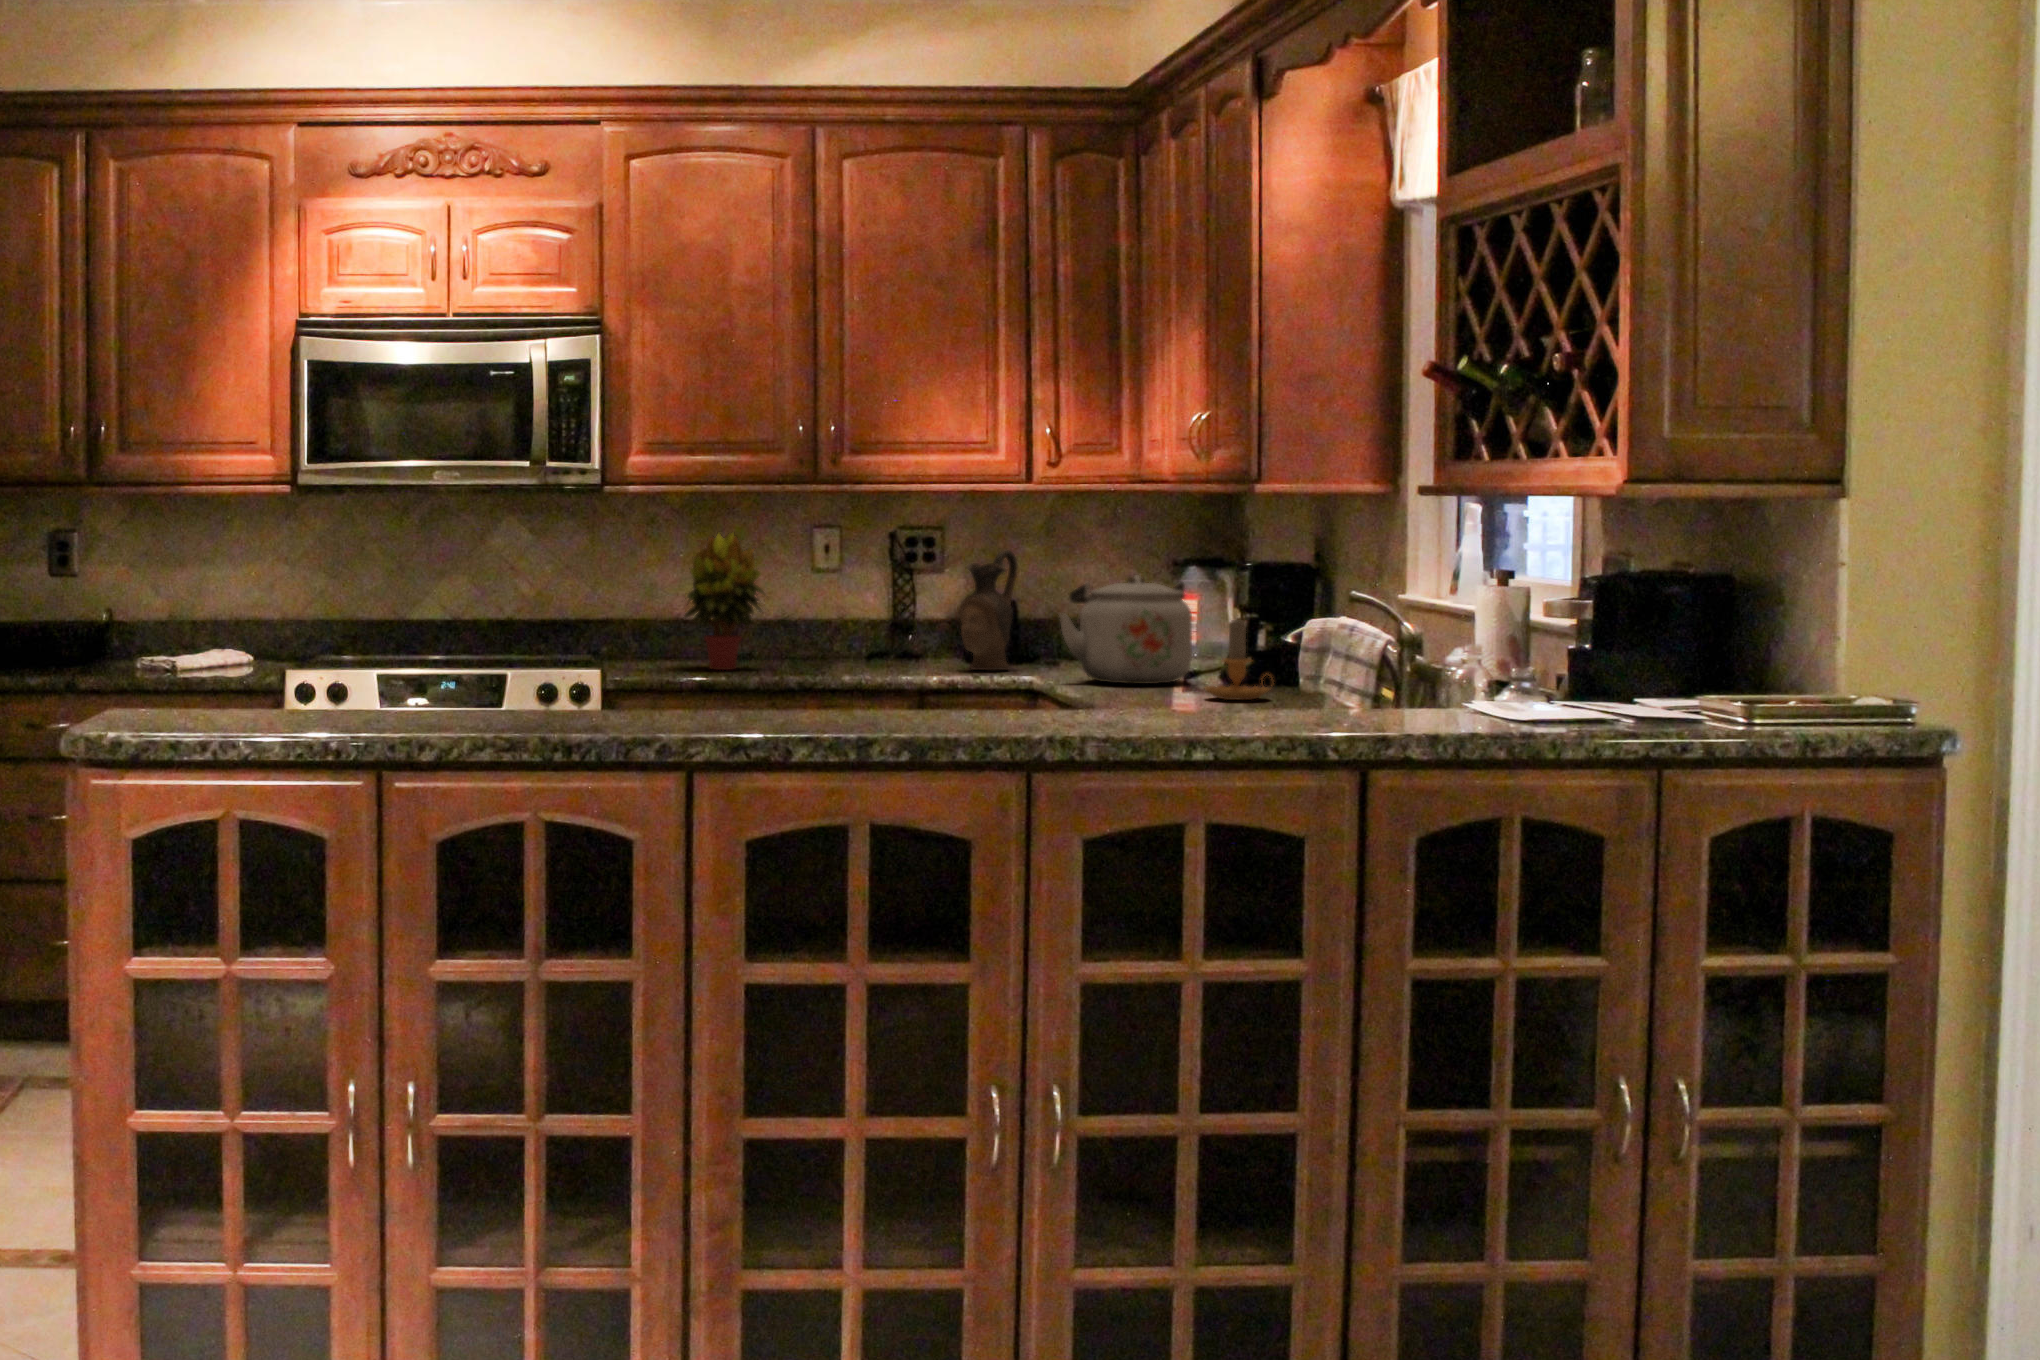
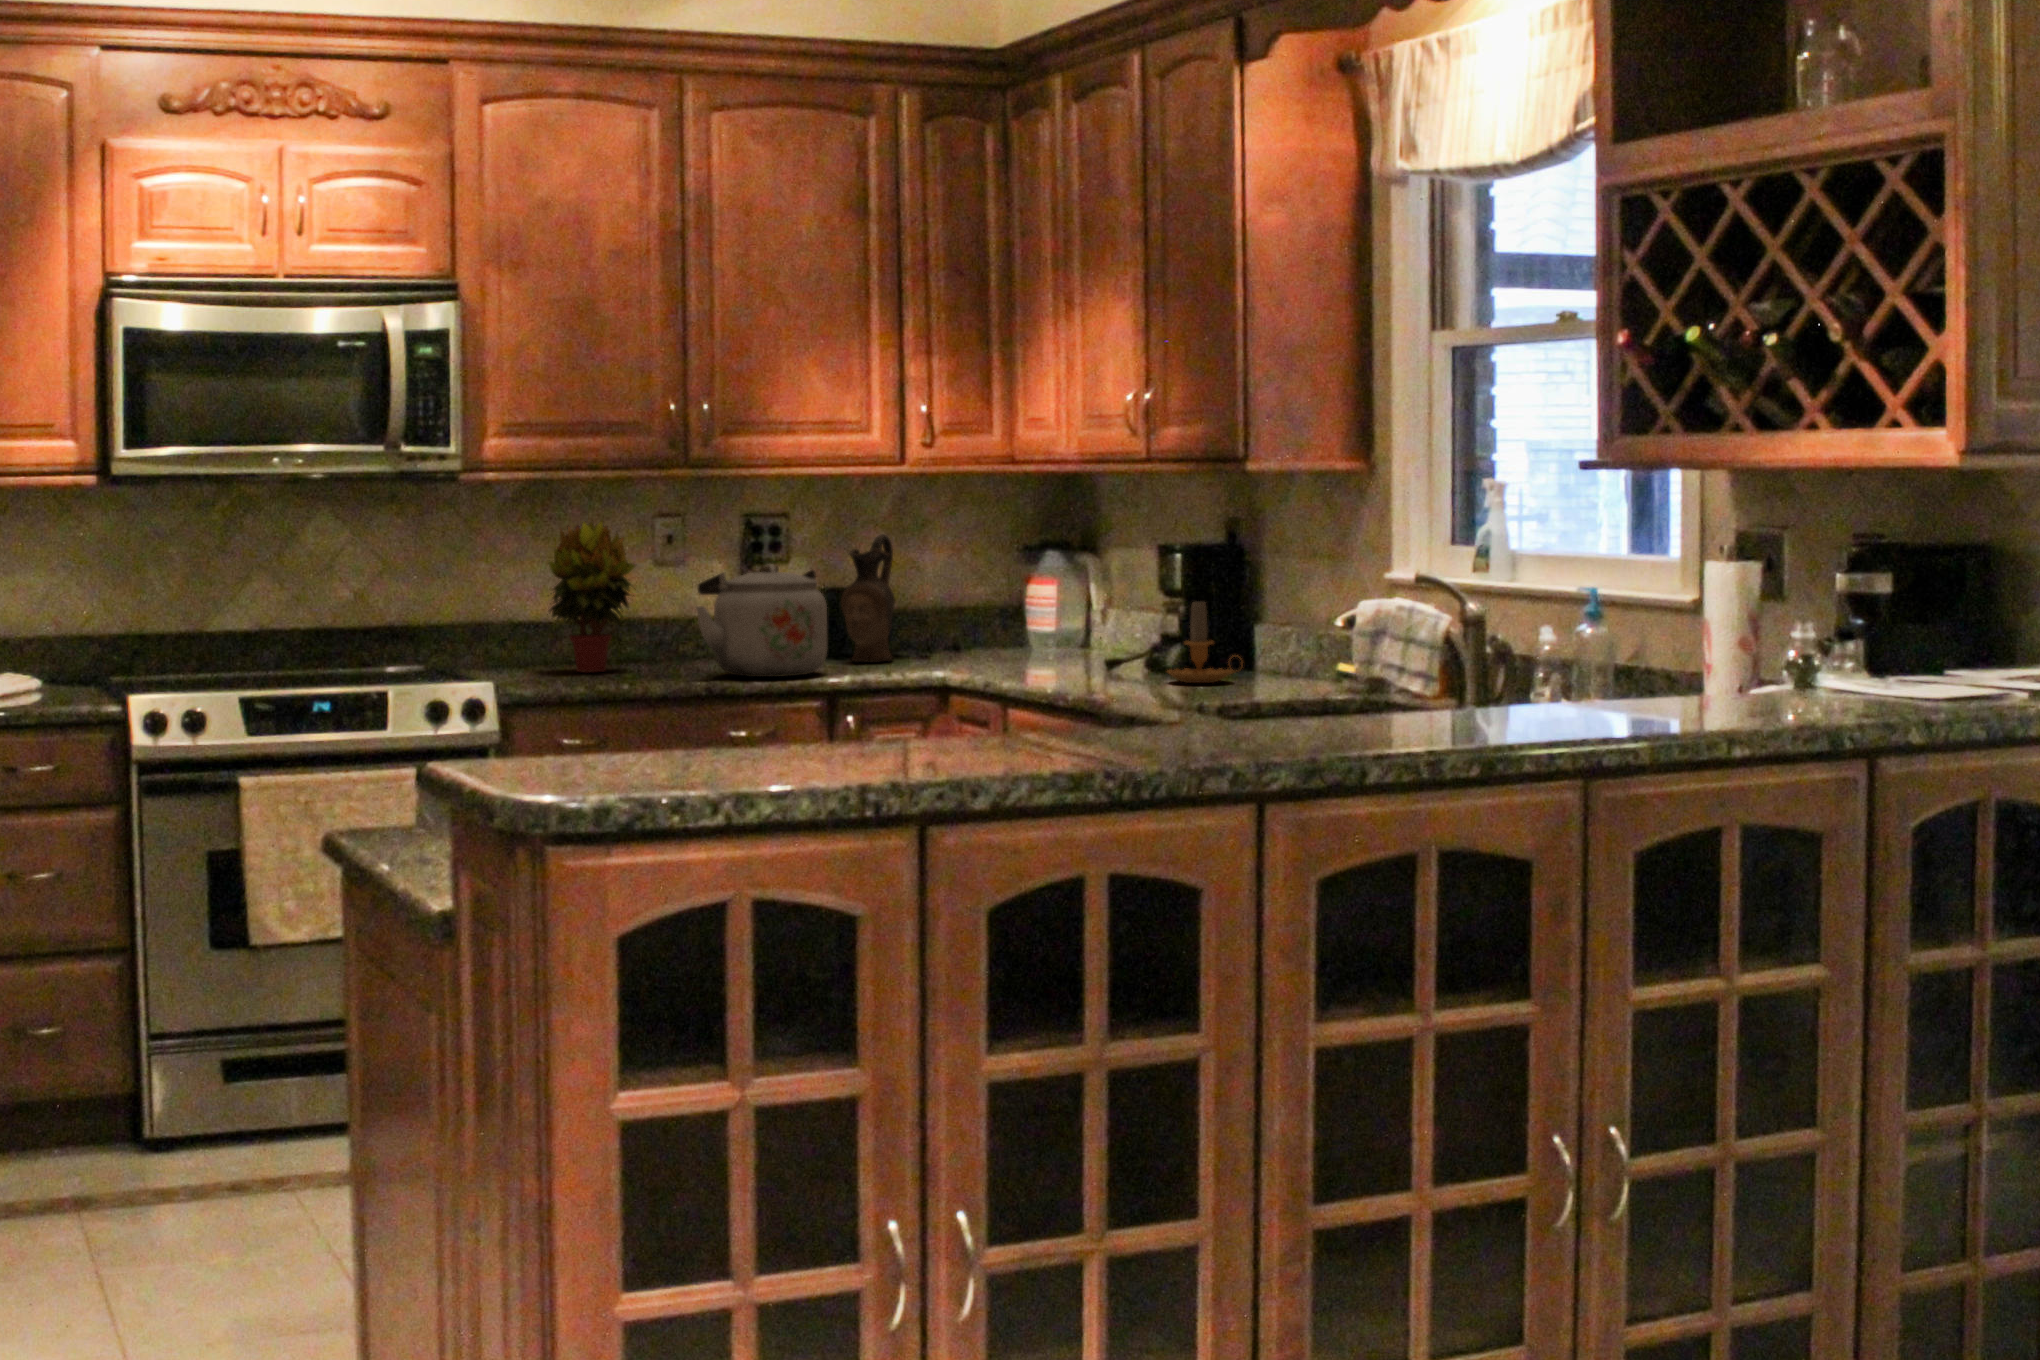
kettle: present [1059,575,1192,684] -> present [696,564,827,677]

